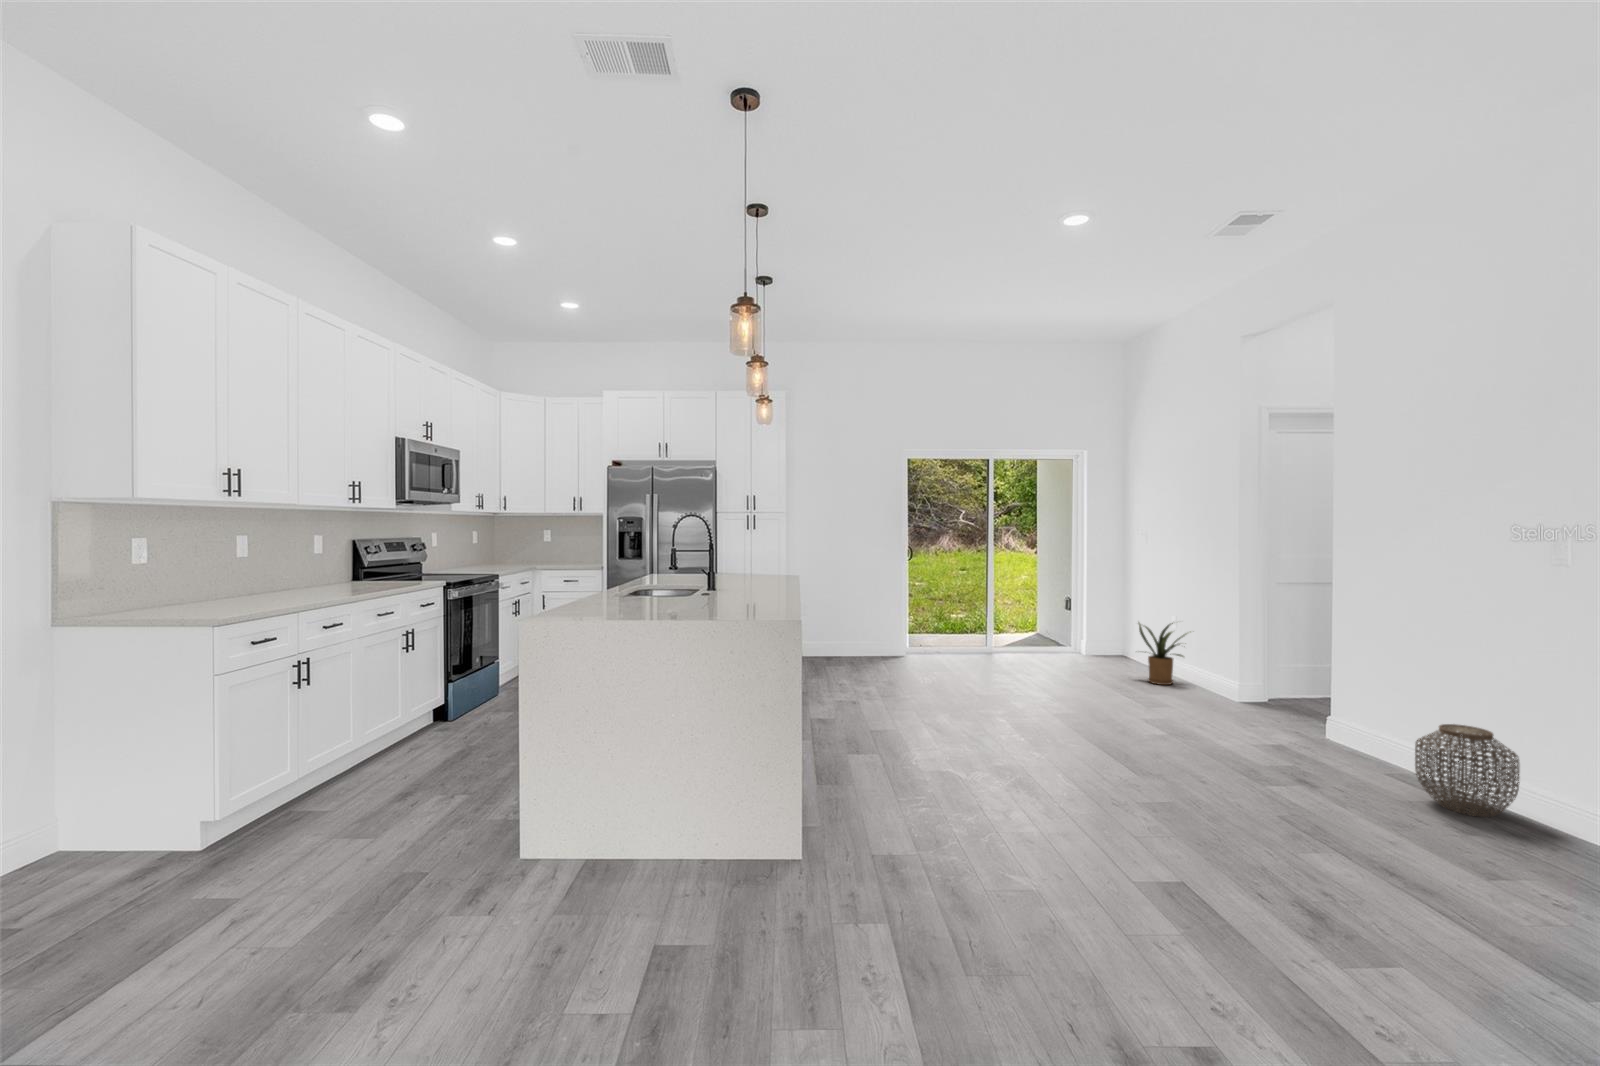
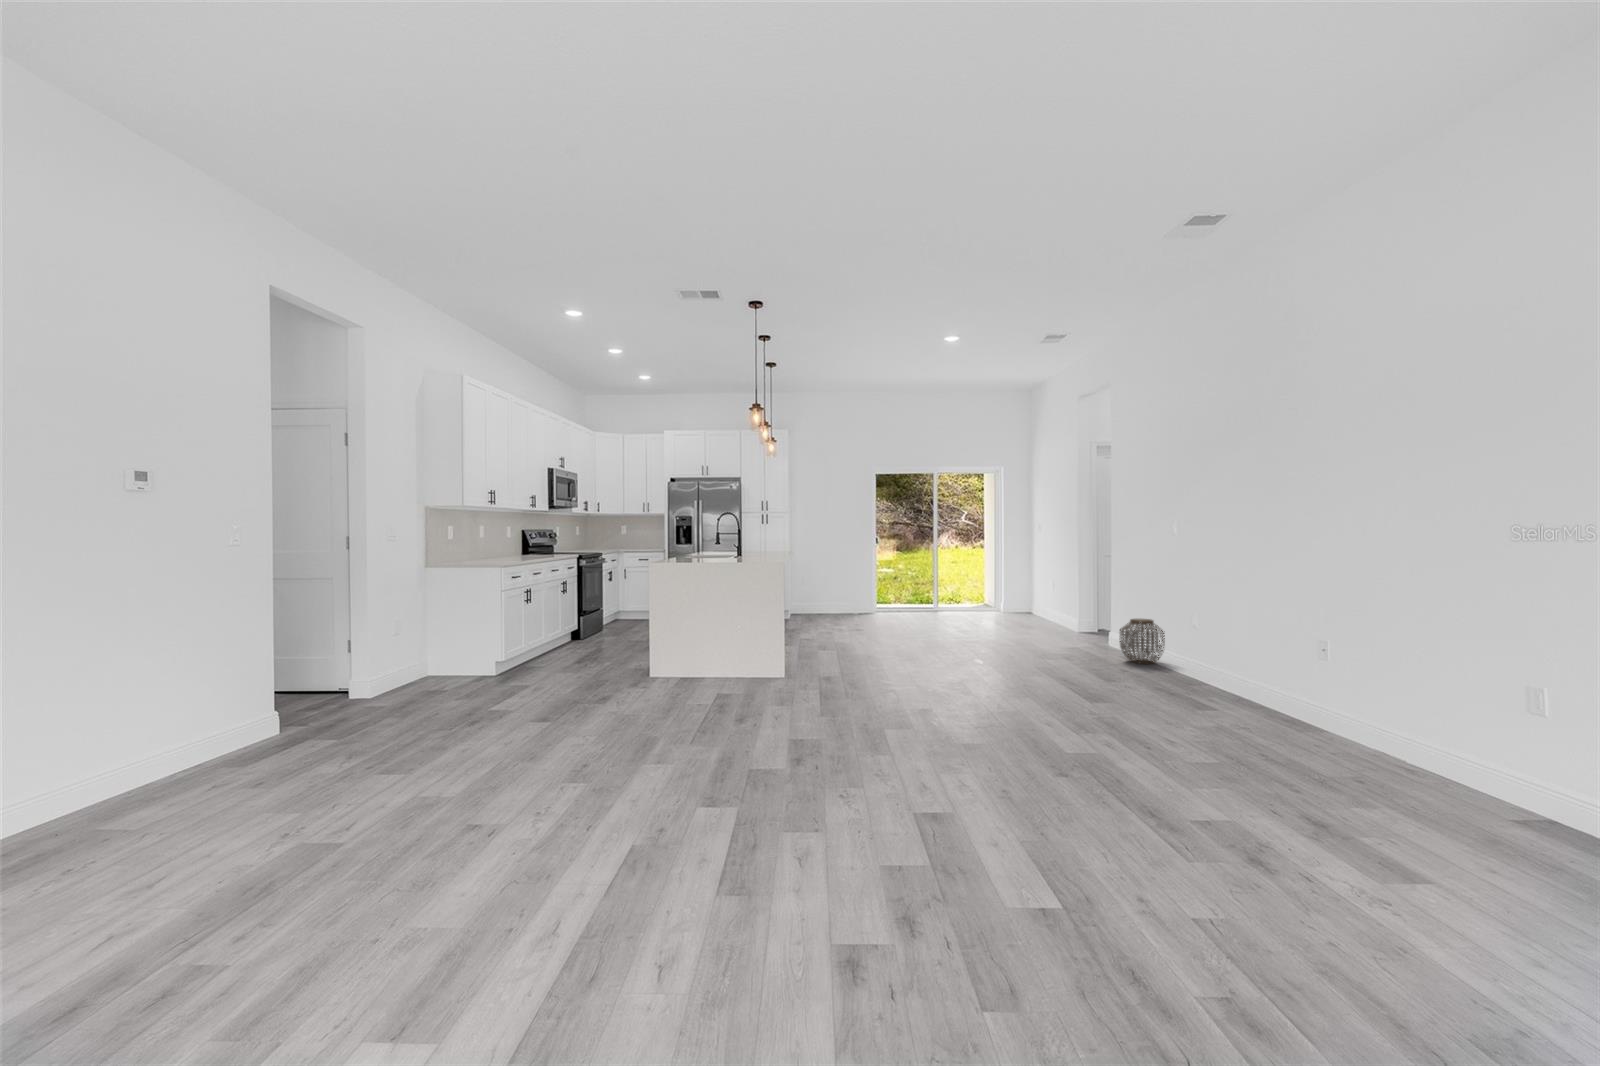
house plant: present [1138,623,1187,685] -> none [1026,580,1065,624]

